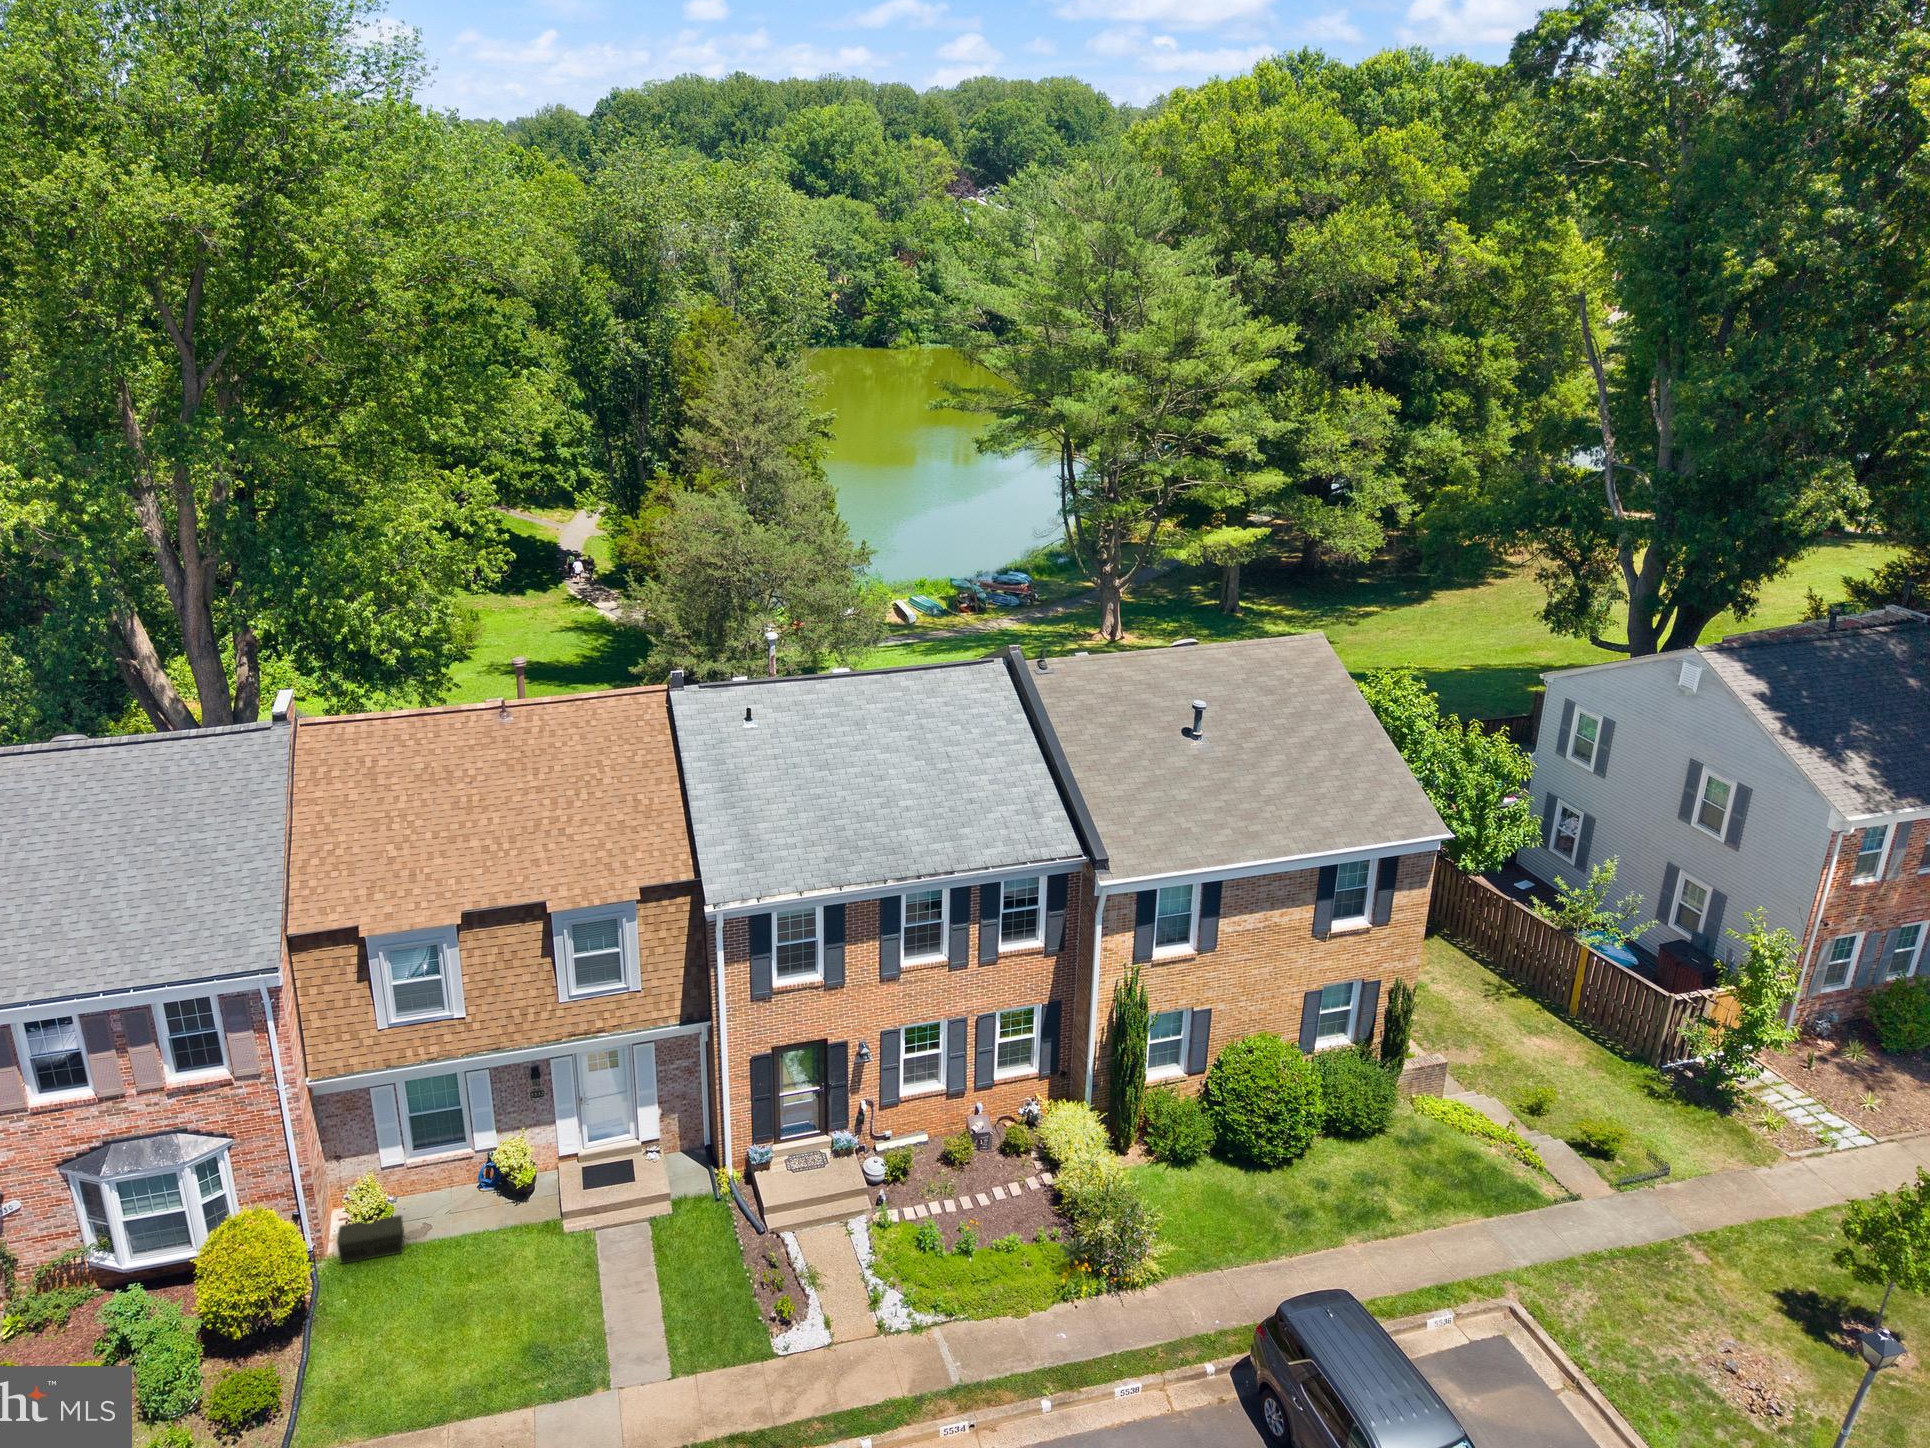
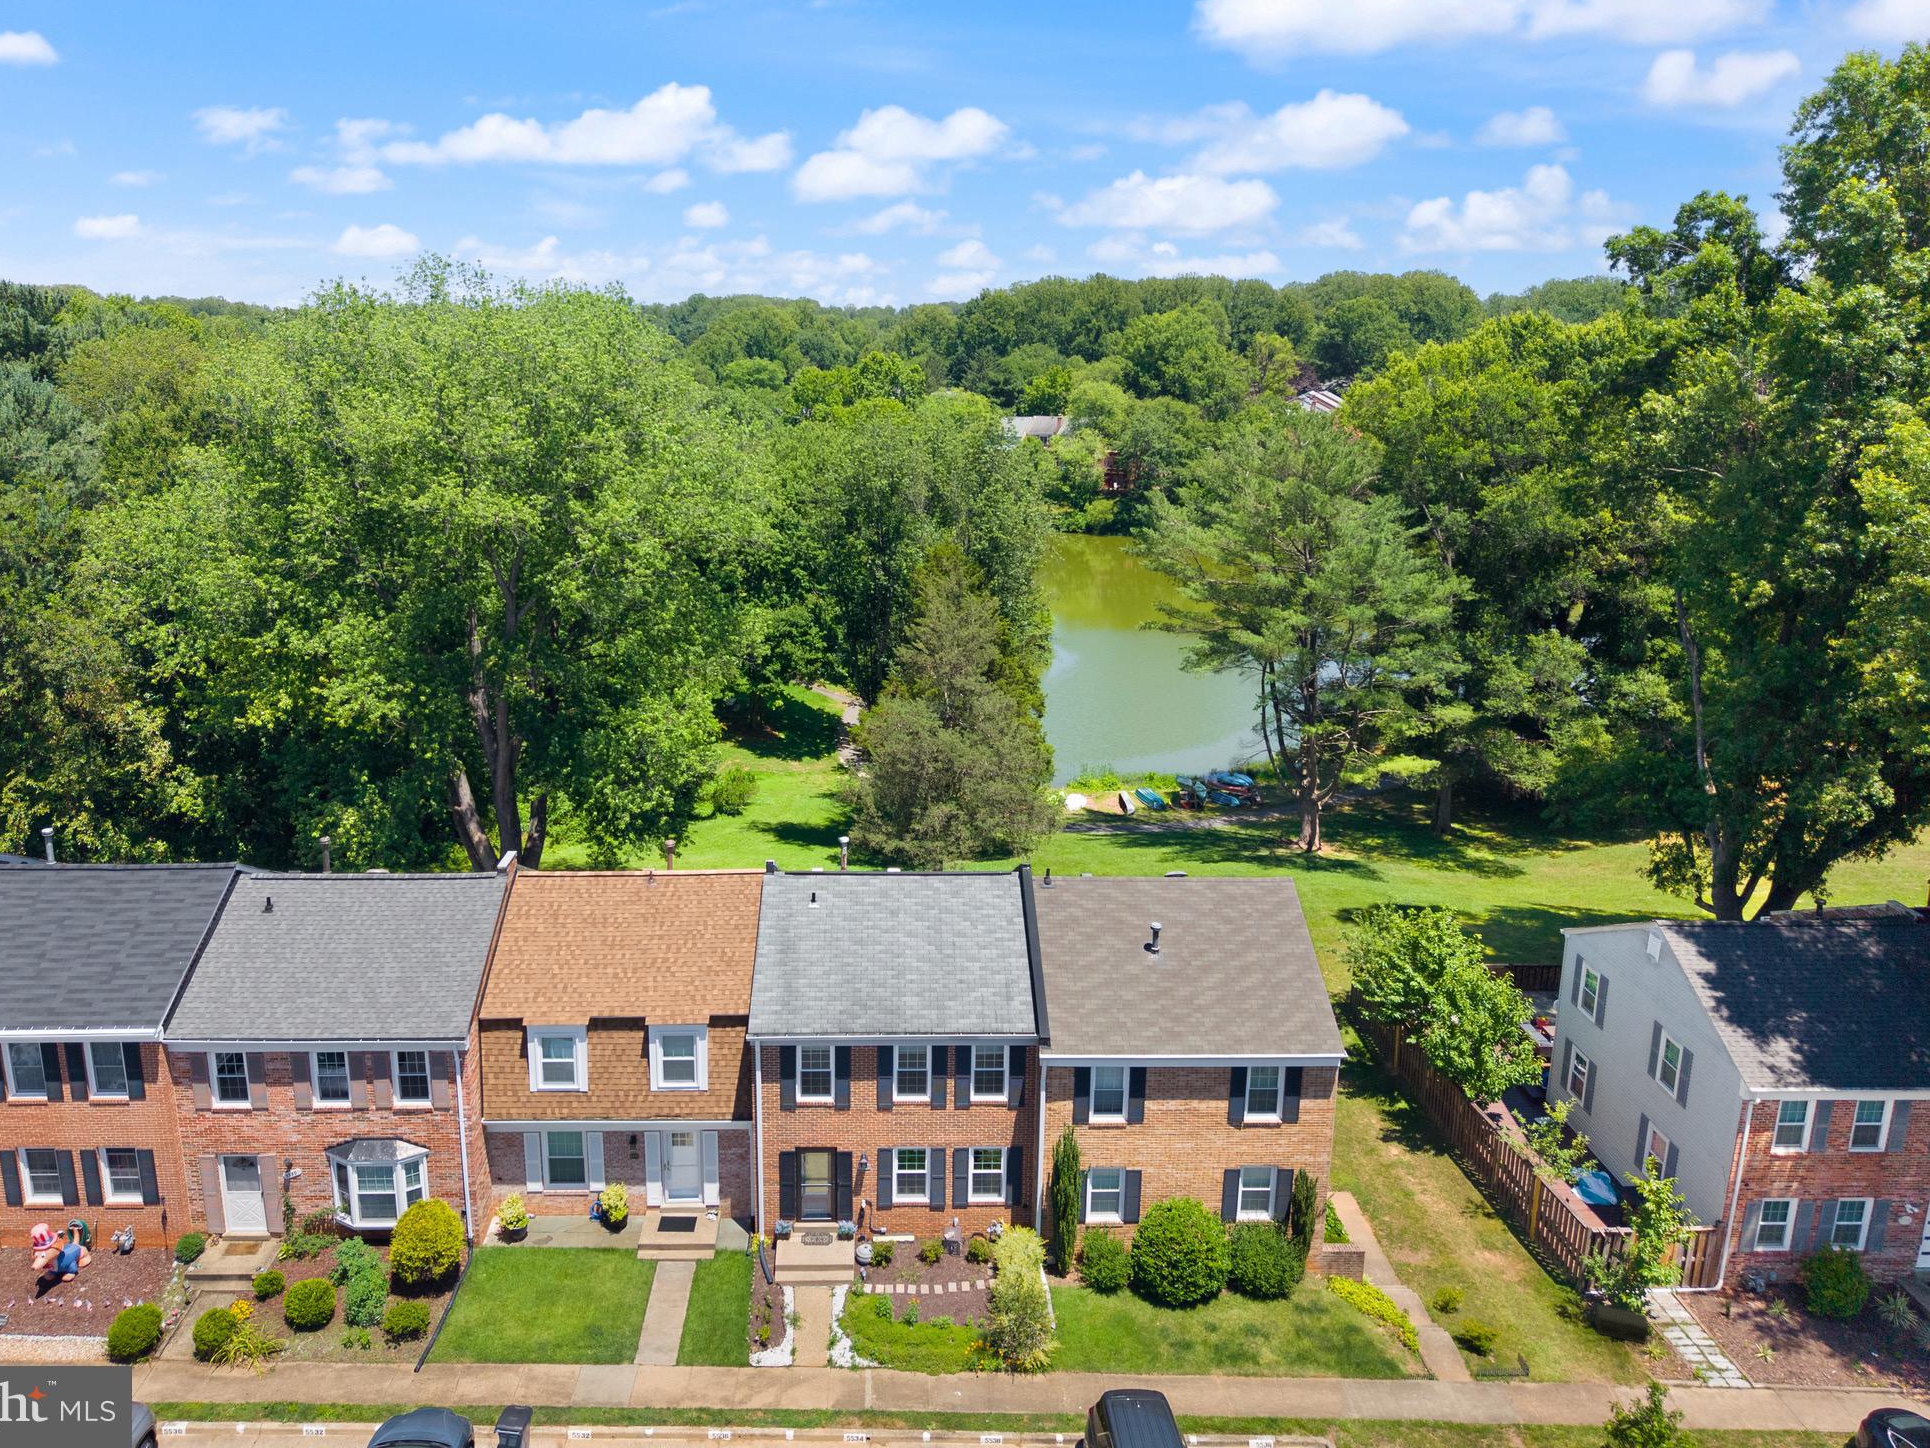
storage bench: present [337,1215,404,1264] -> present [1595,1305,1649,1344]

